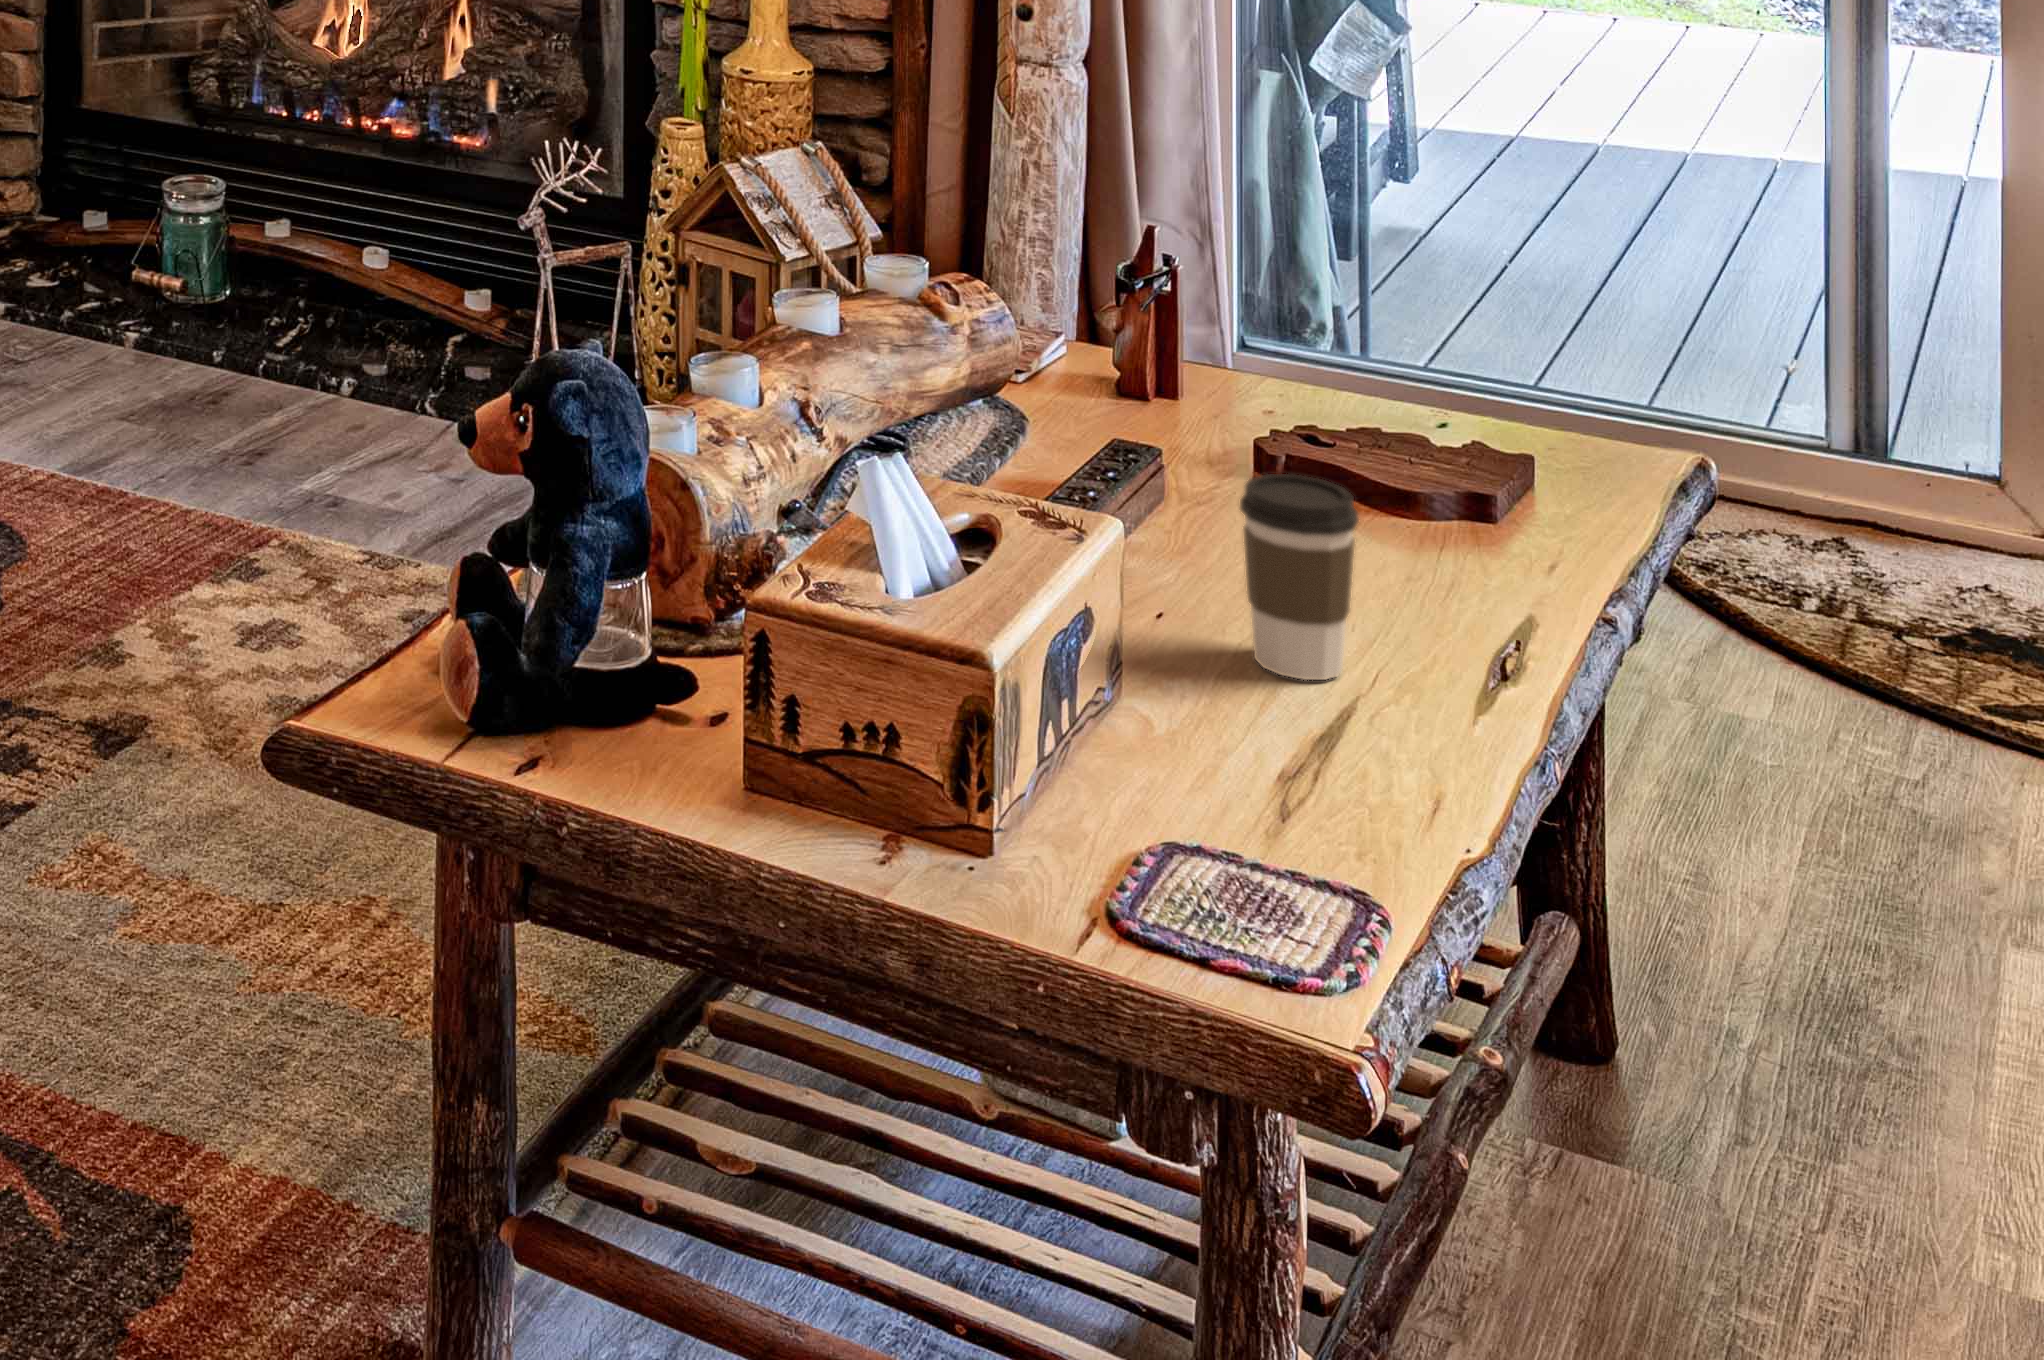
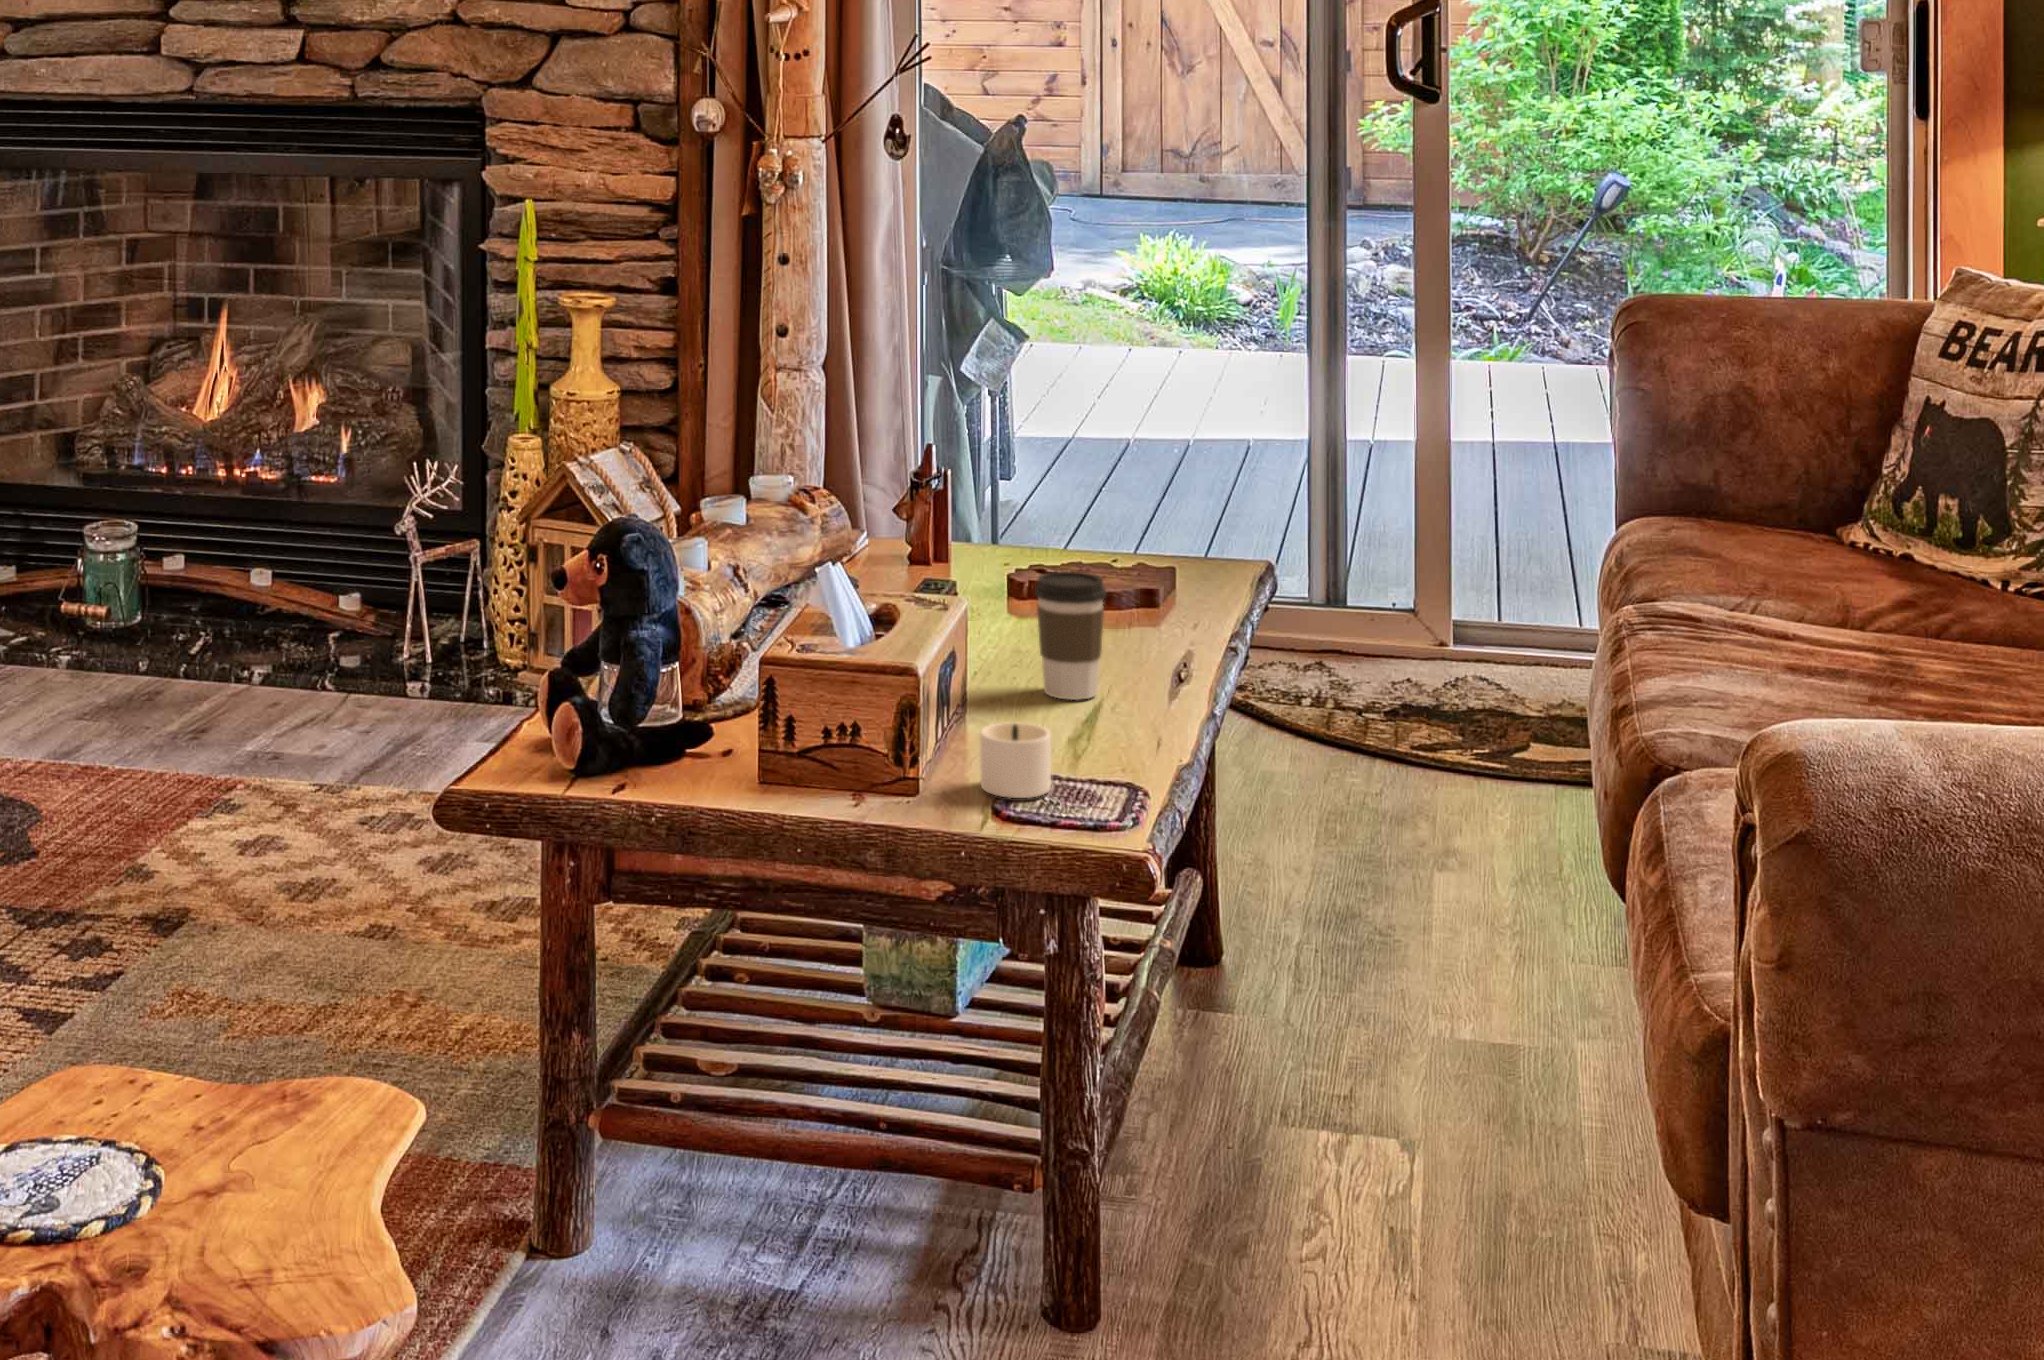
candle: none [1094,737,1267,881] -> present [980,722,1051,798]

